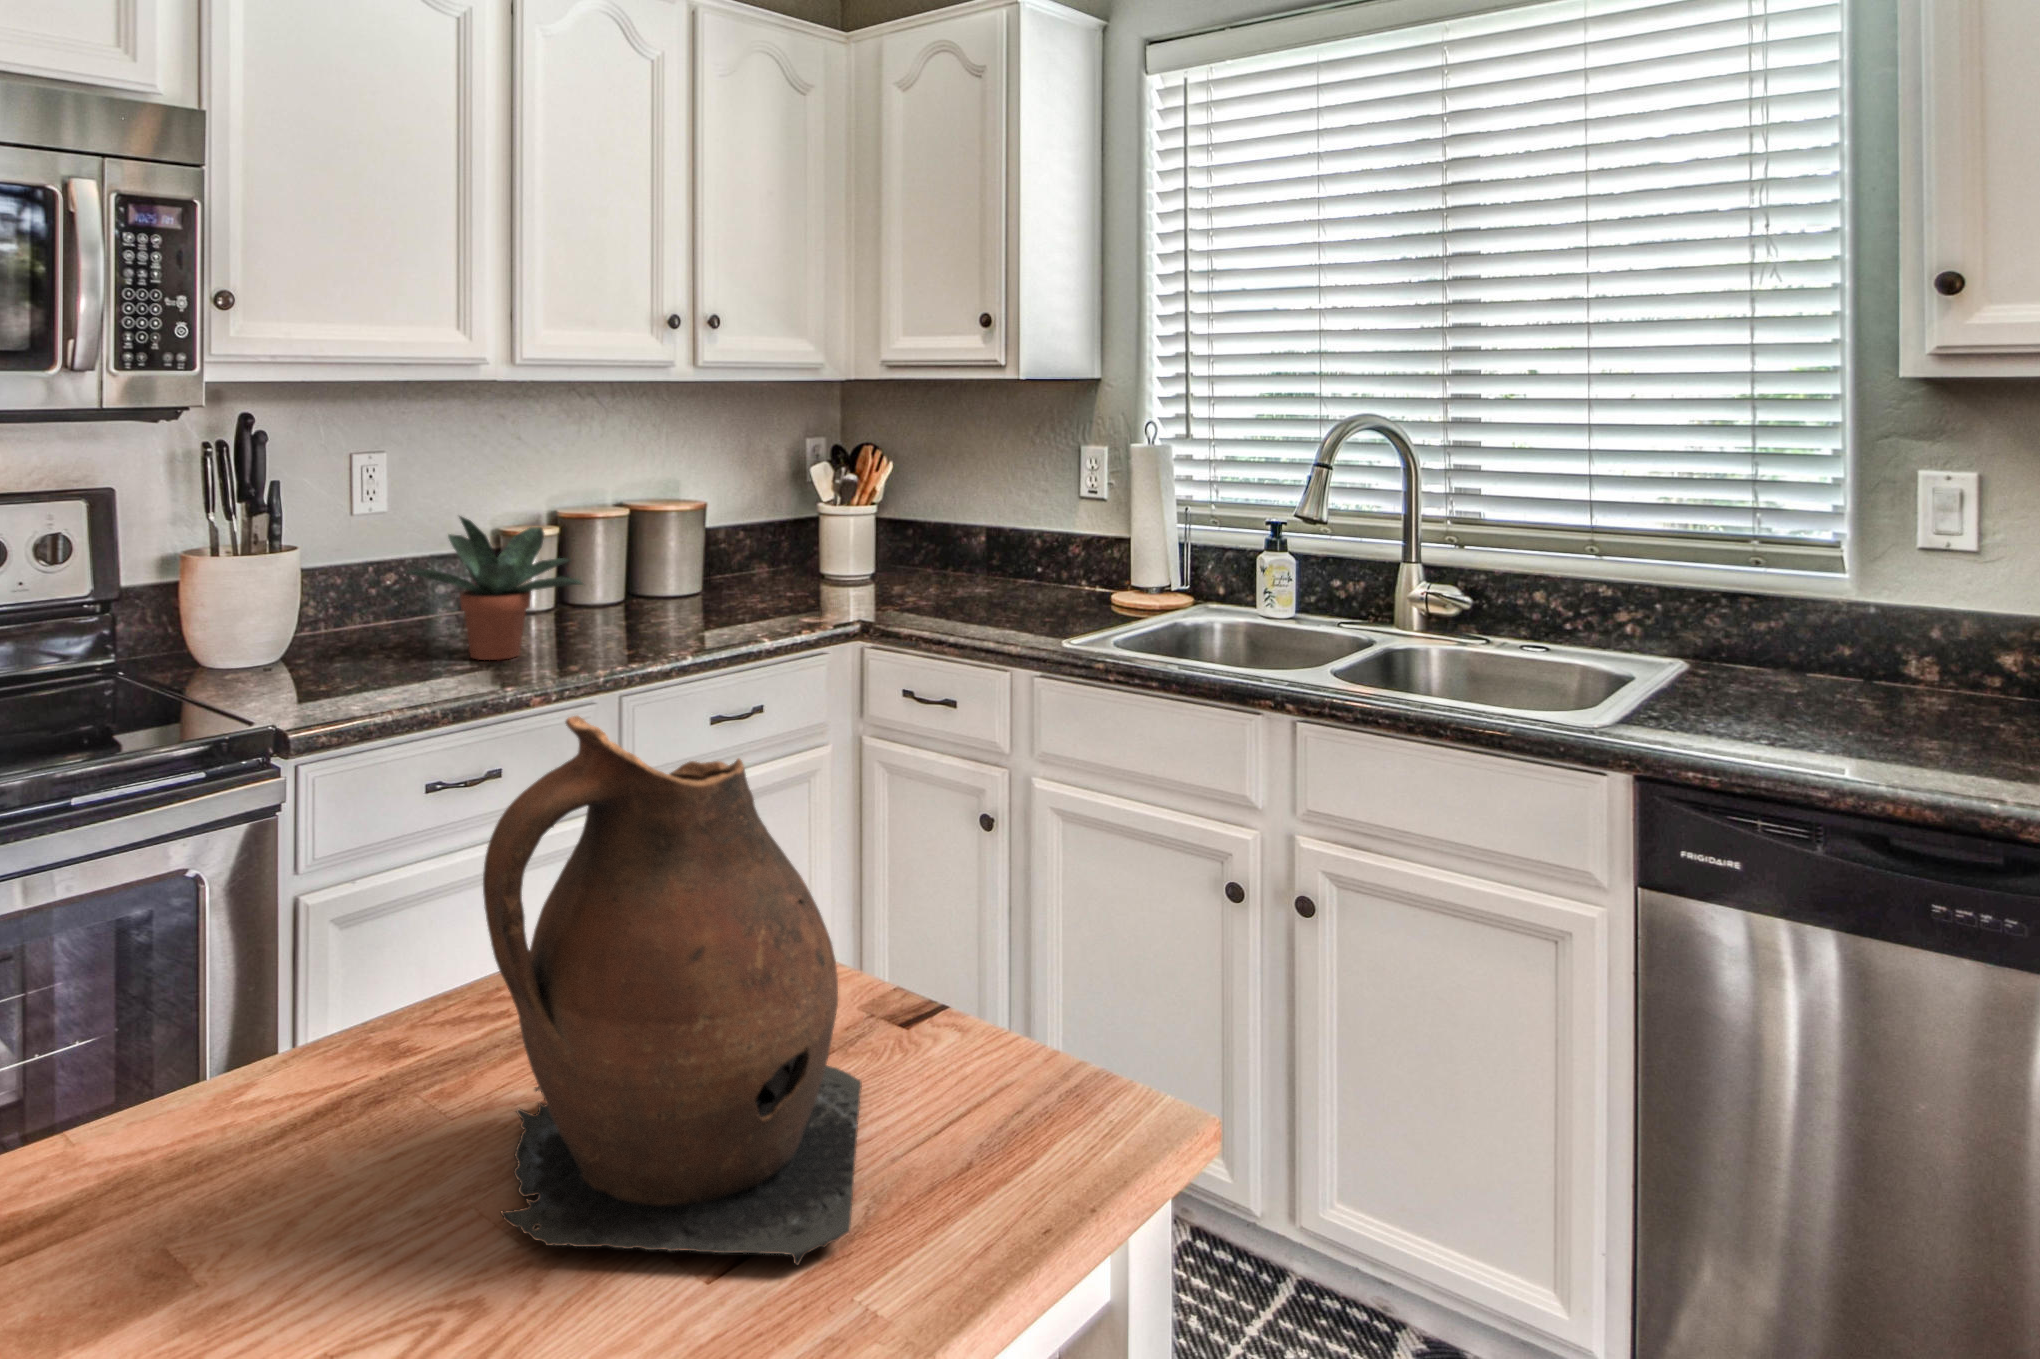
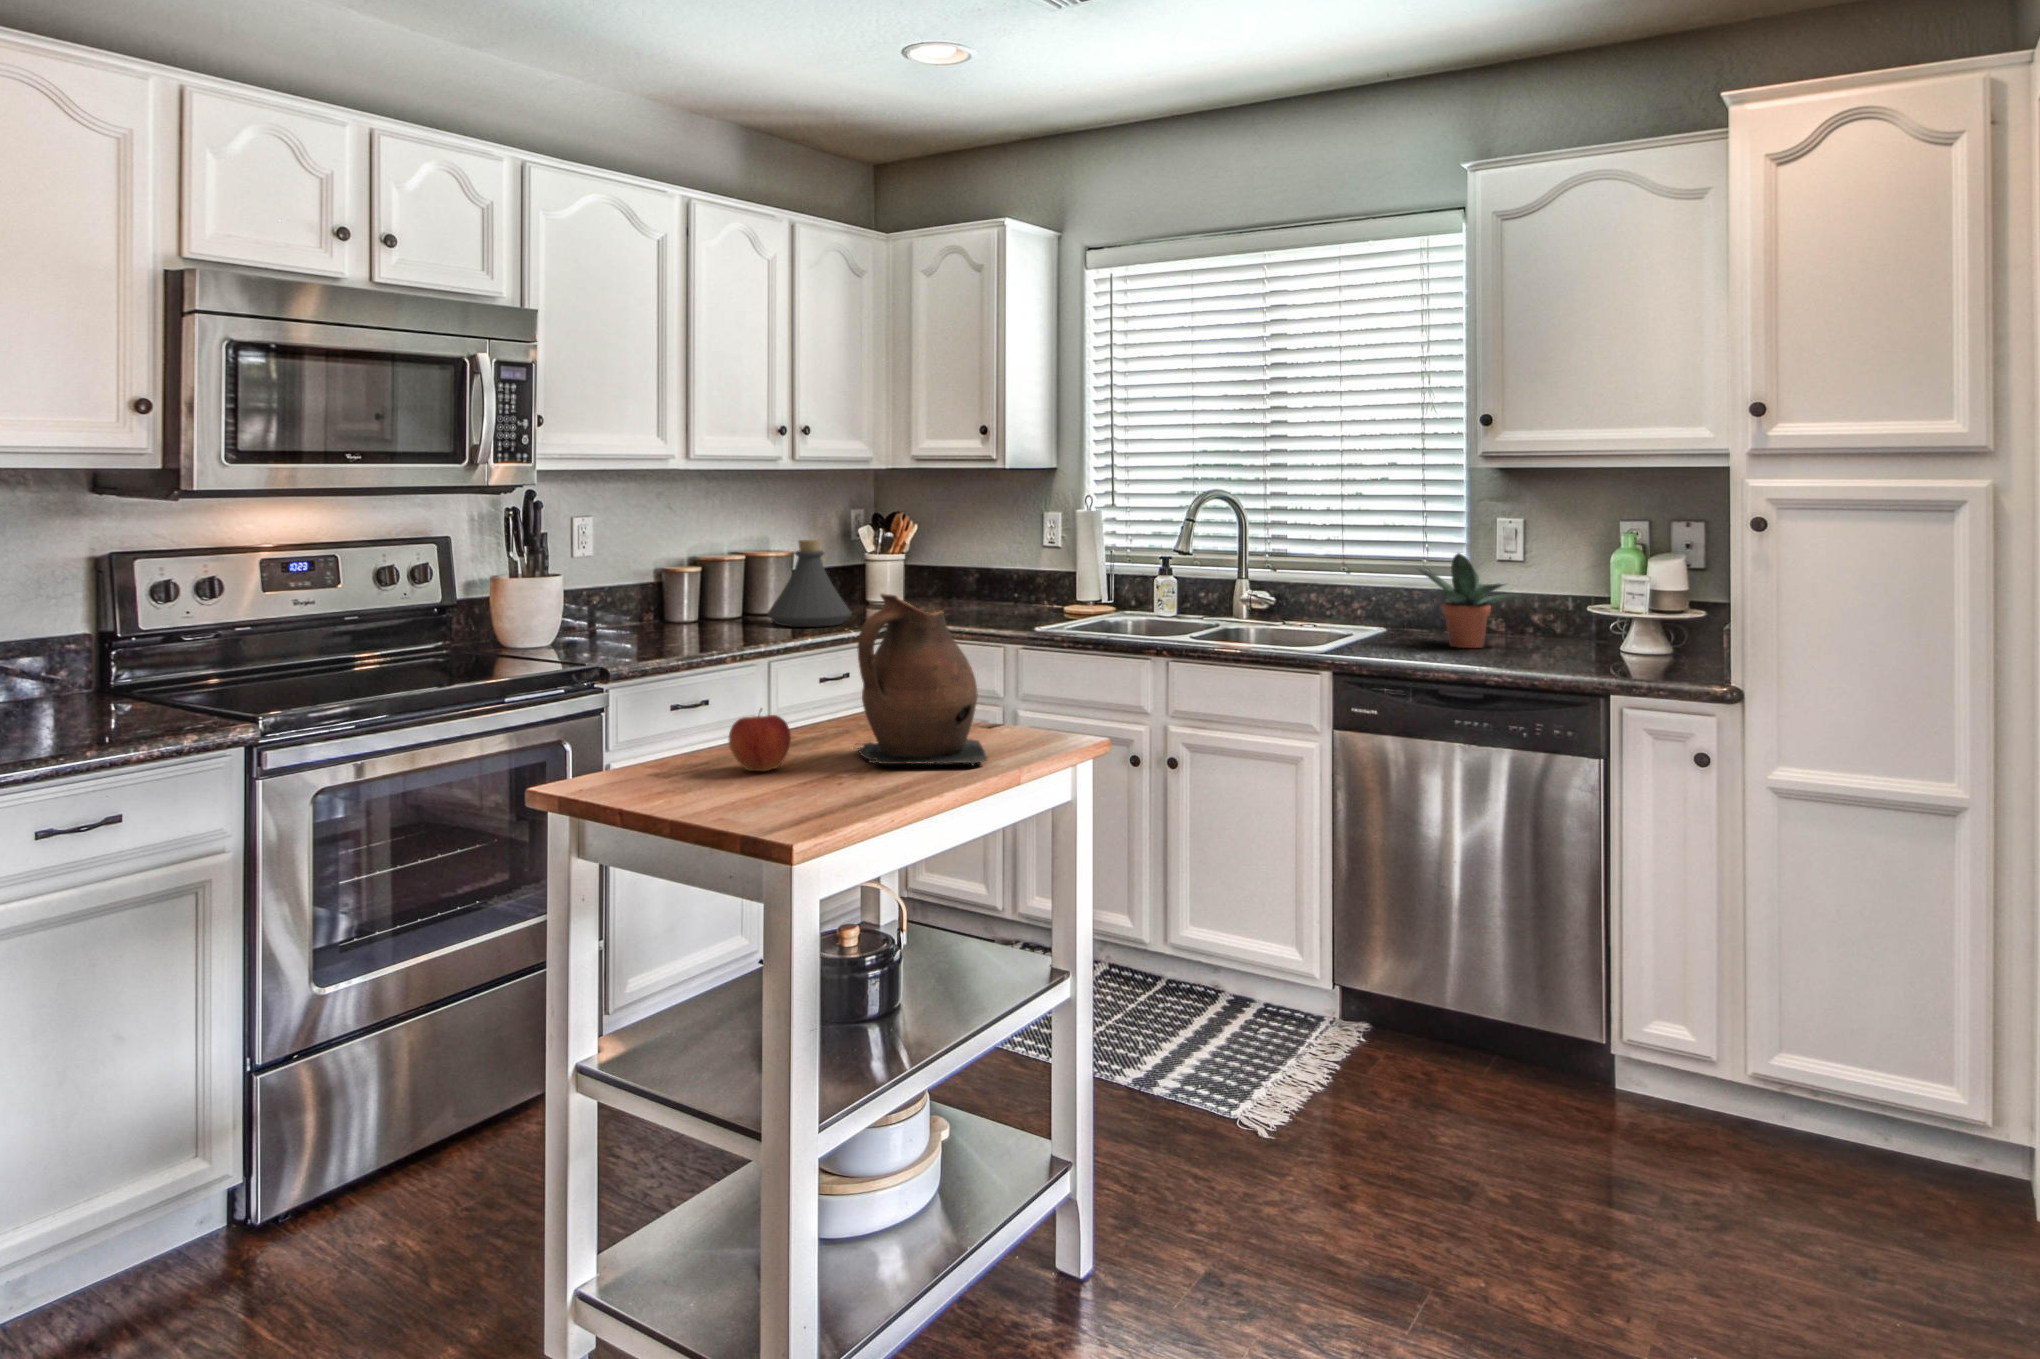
bottle: none [649,487,779,624] -> present [767,540,851,627]
potted plant: present [405,516,583,660] -> present [1417,553,1525,648]
apple: none [105,1041,297,1248] -> present [729,709,791,771]

